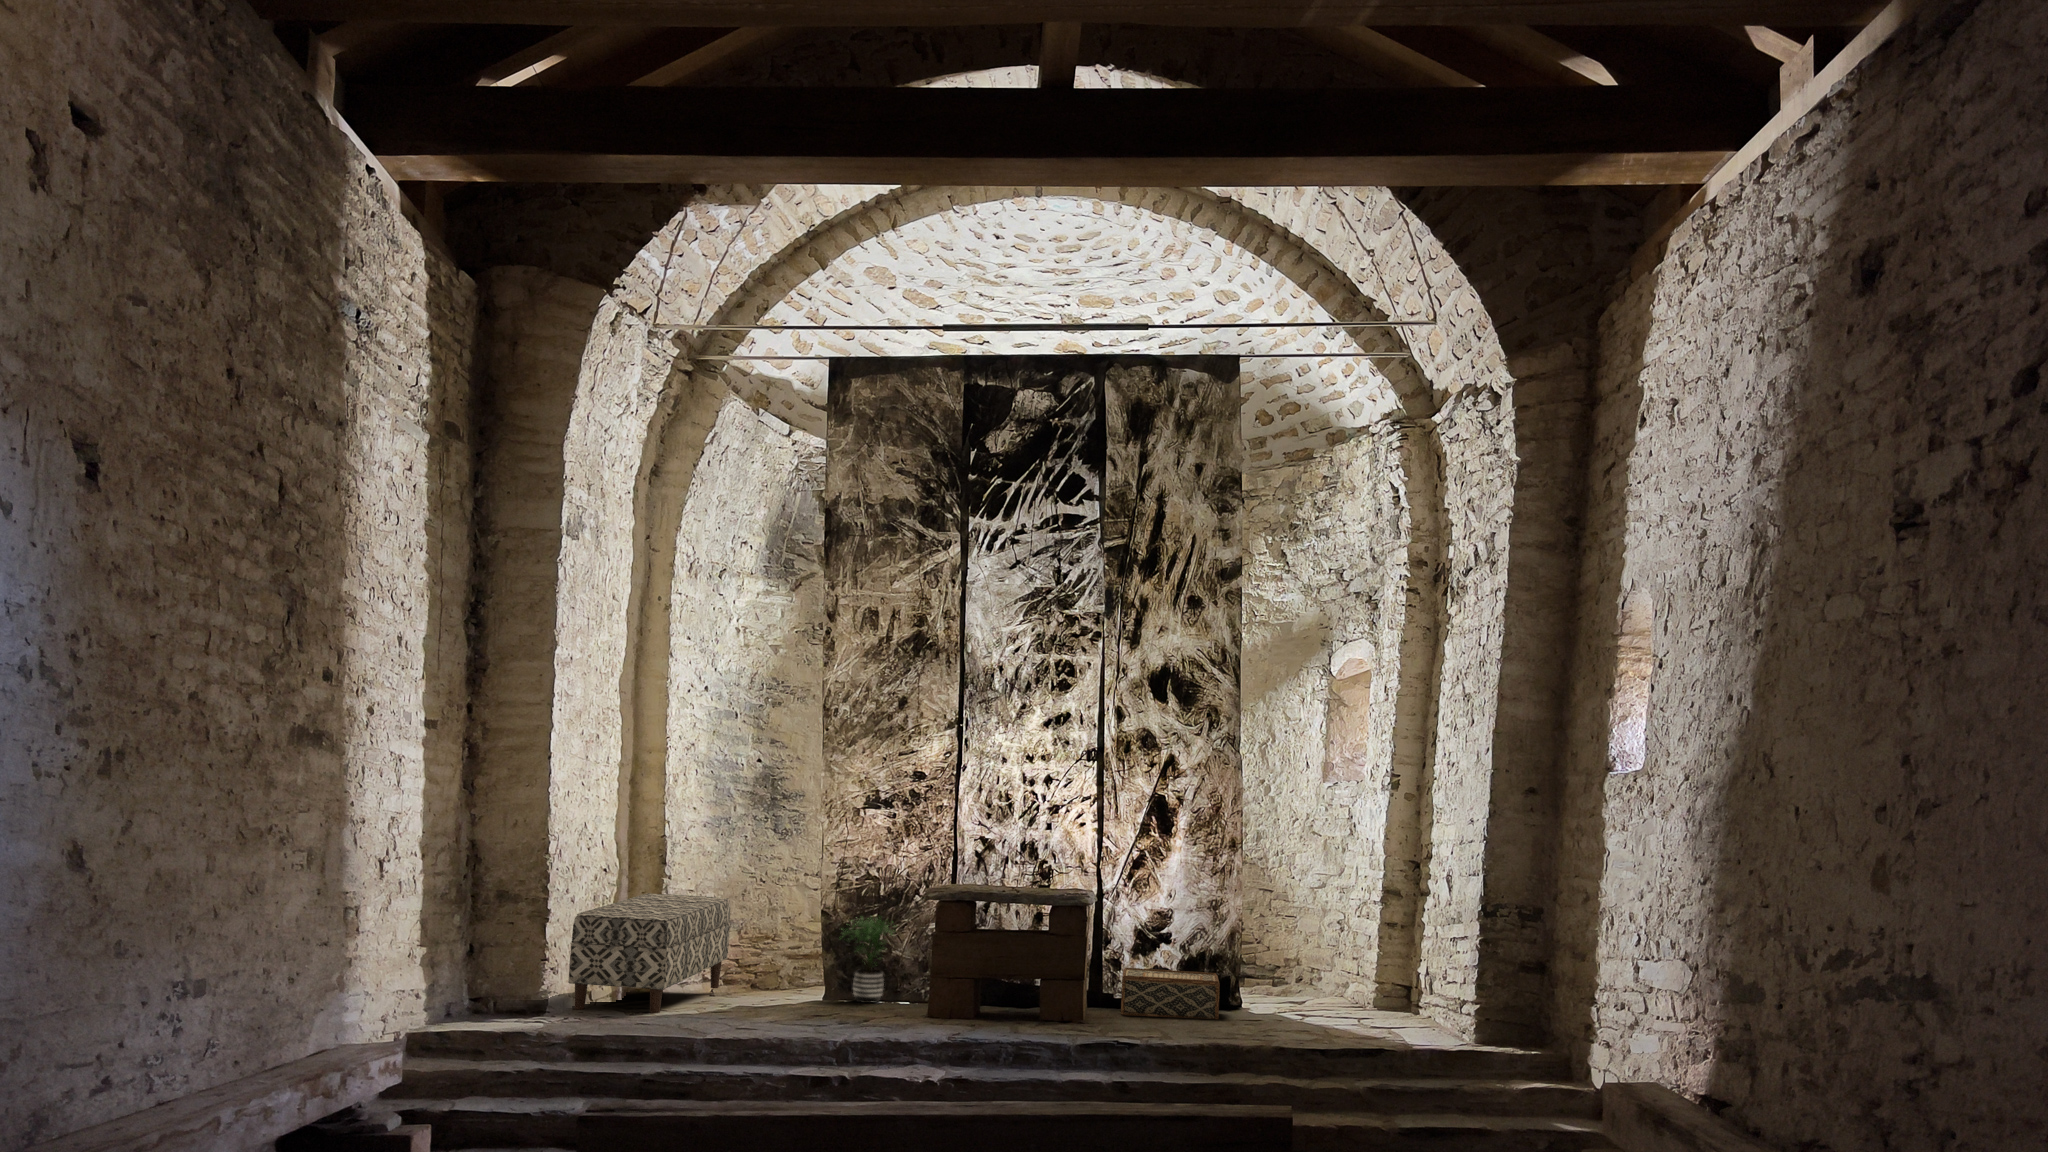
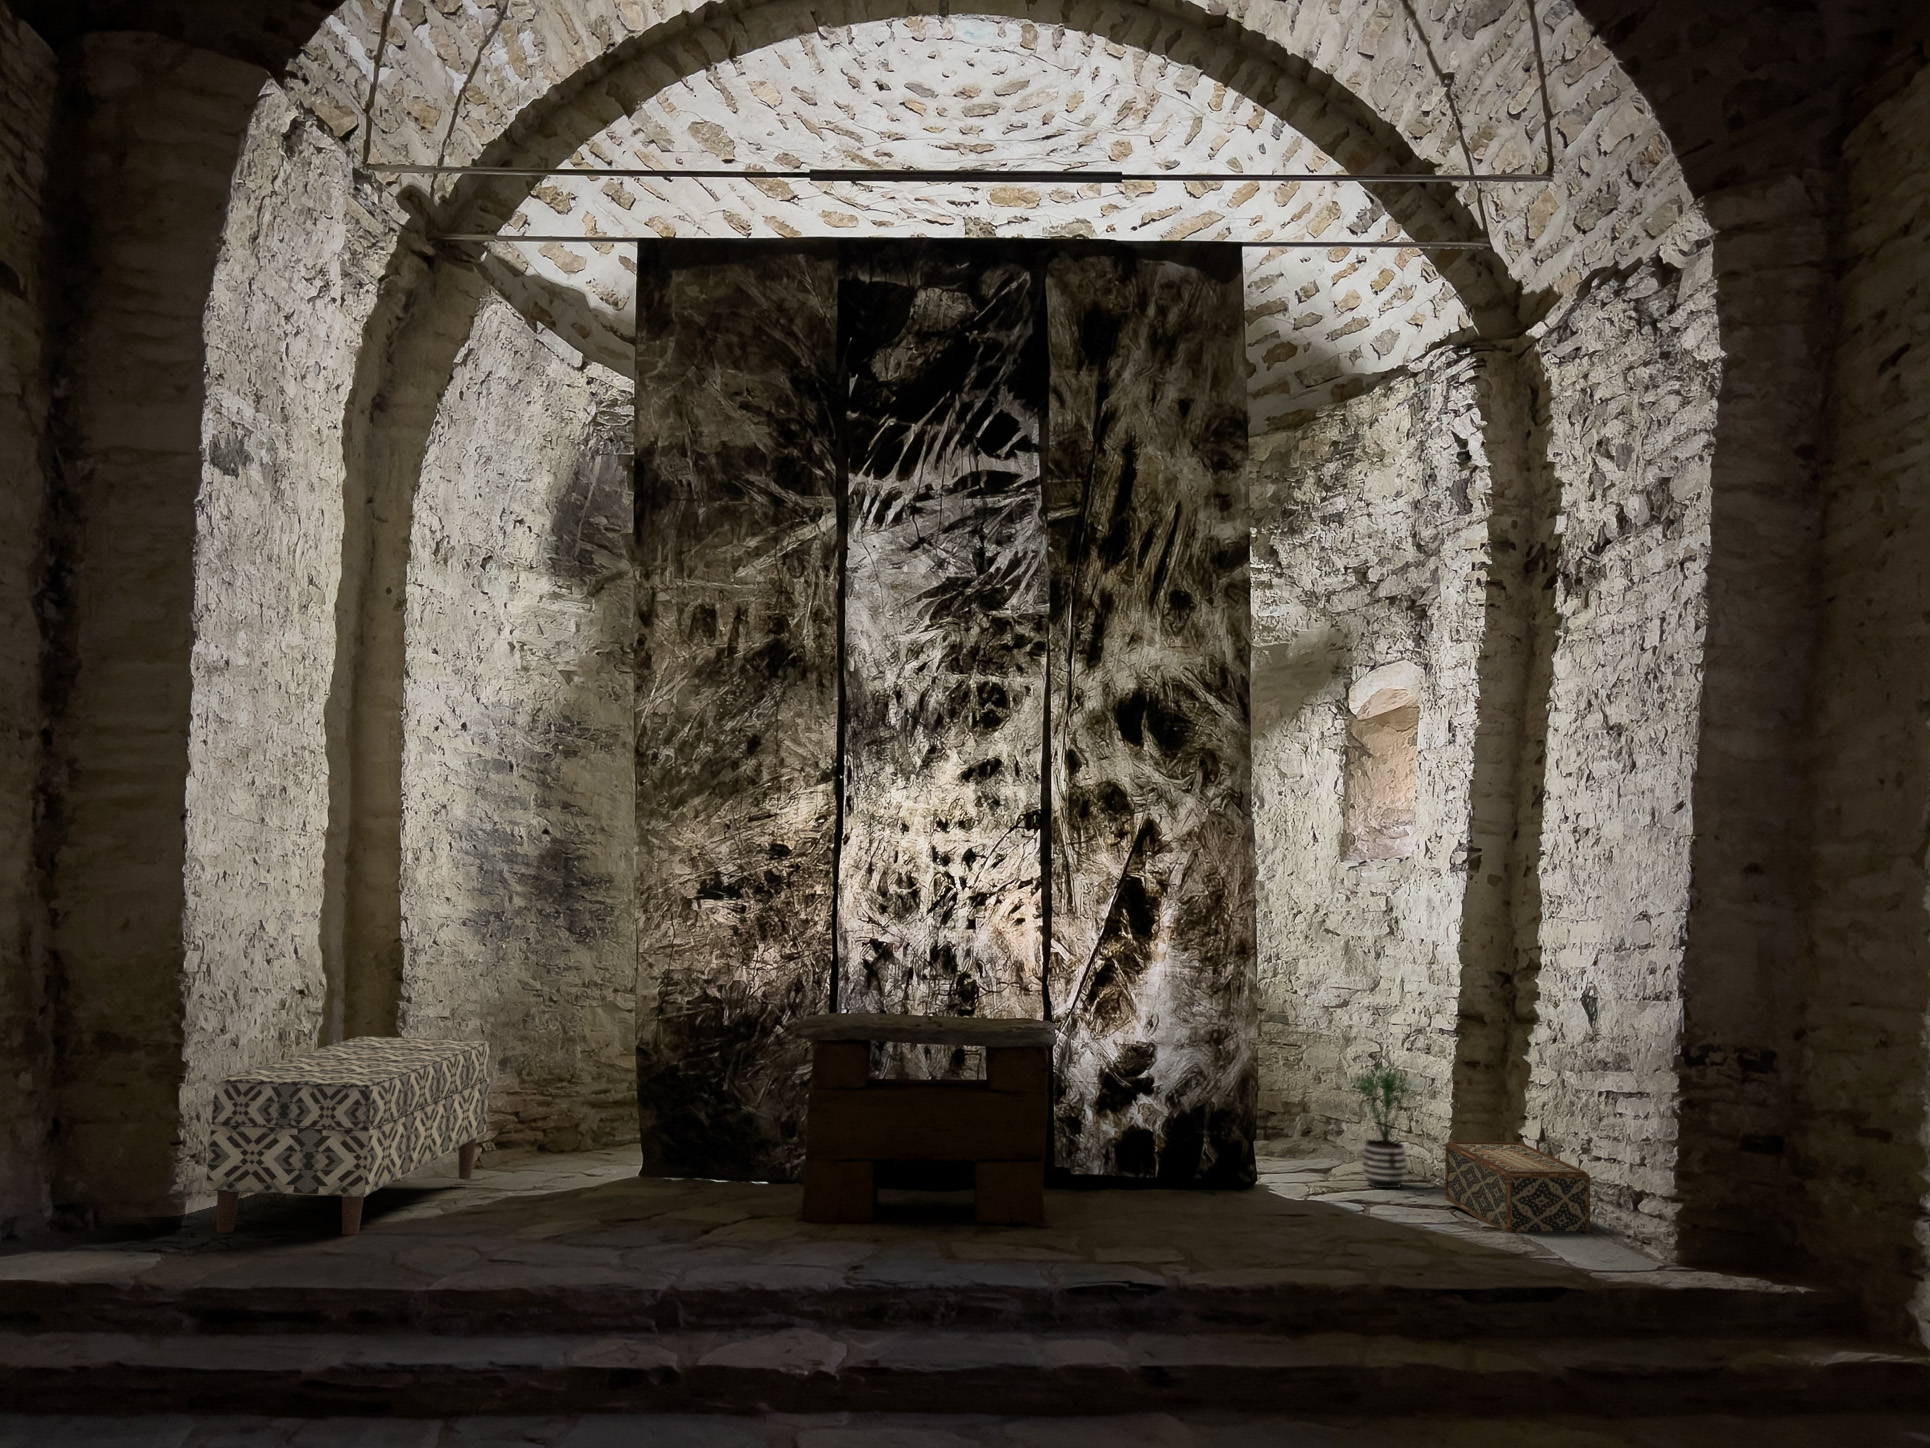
potted plant: present [841,918,893,1003] -> present [1346,1067,1421,1188]
woven basket: present [1121,968,1220,1019] -> present [1445,1141,1590,1232]

